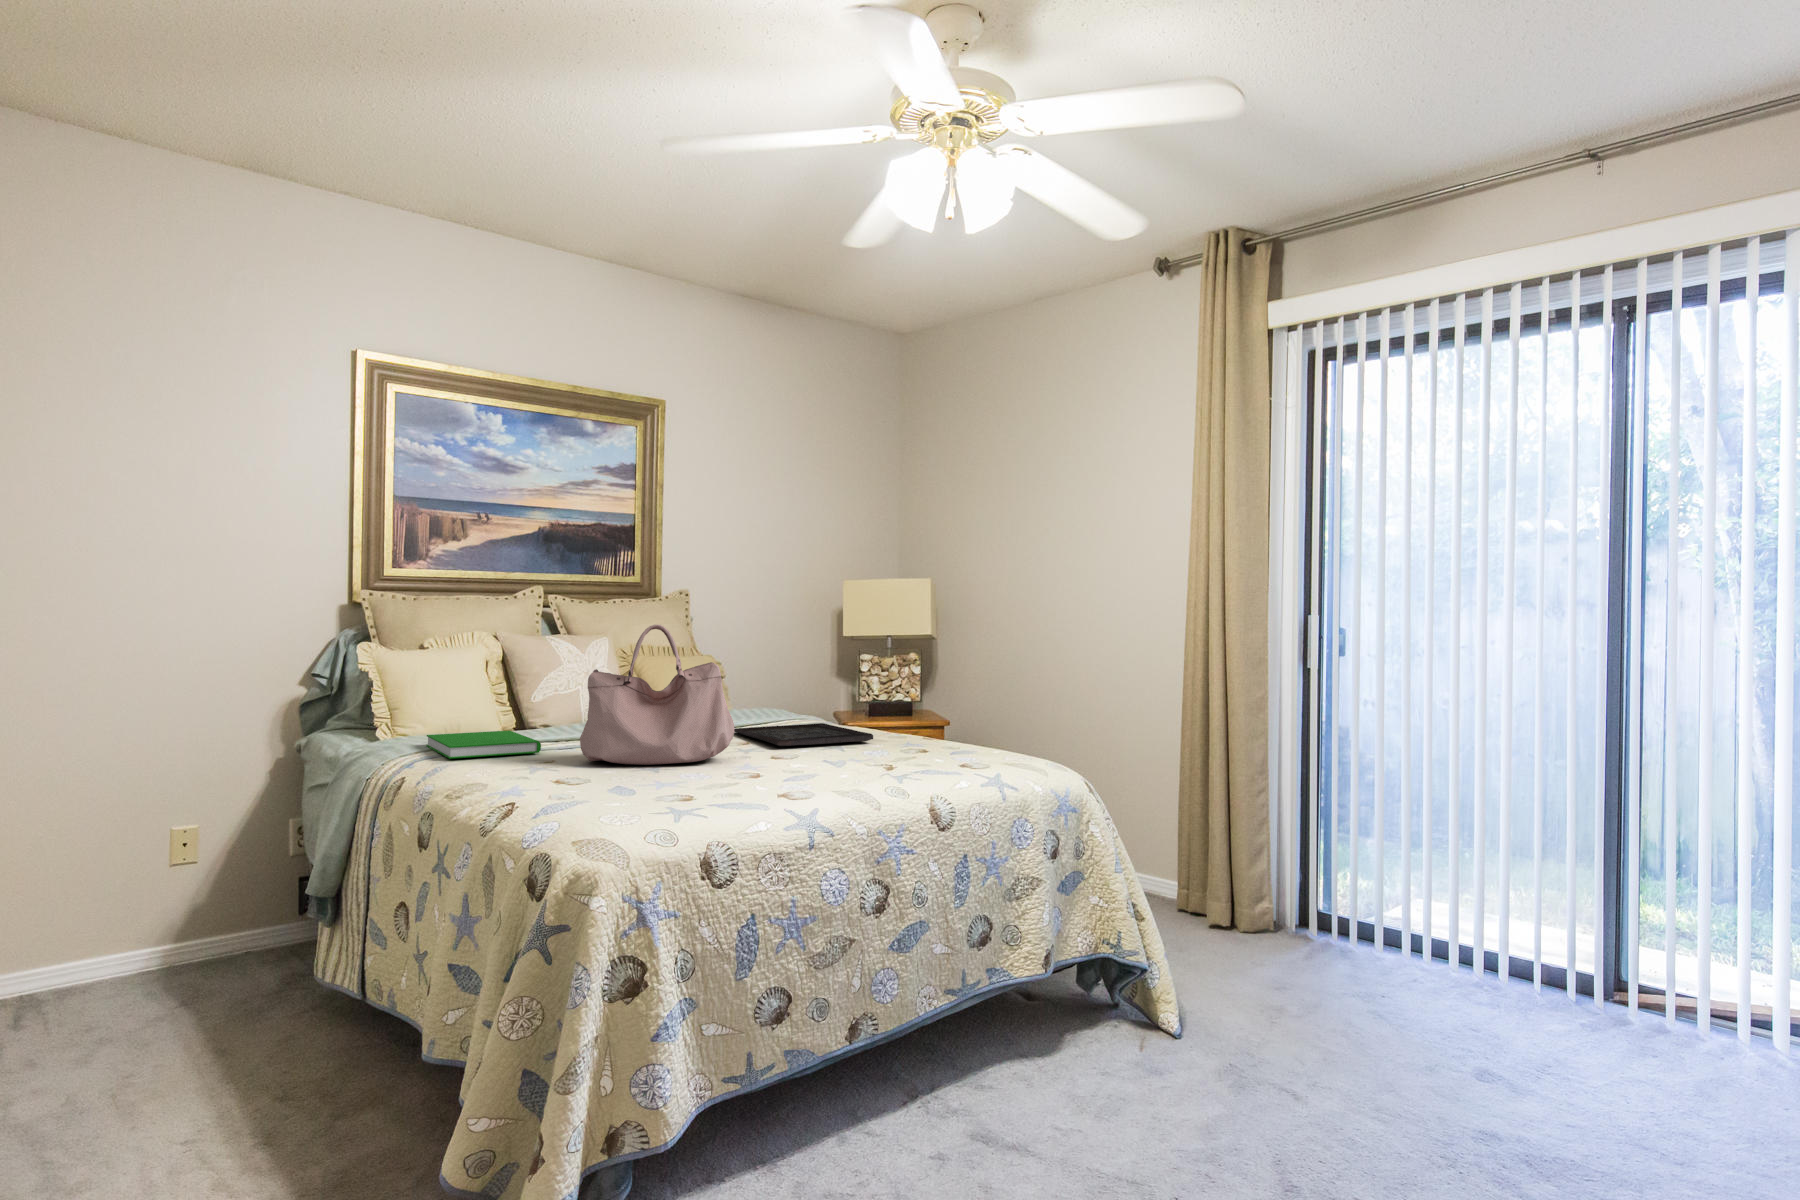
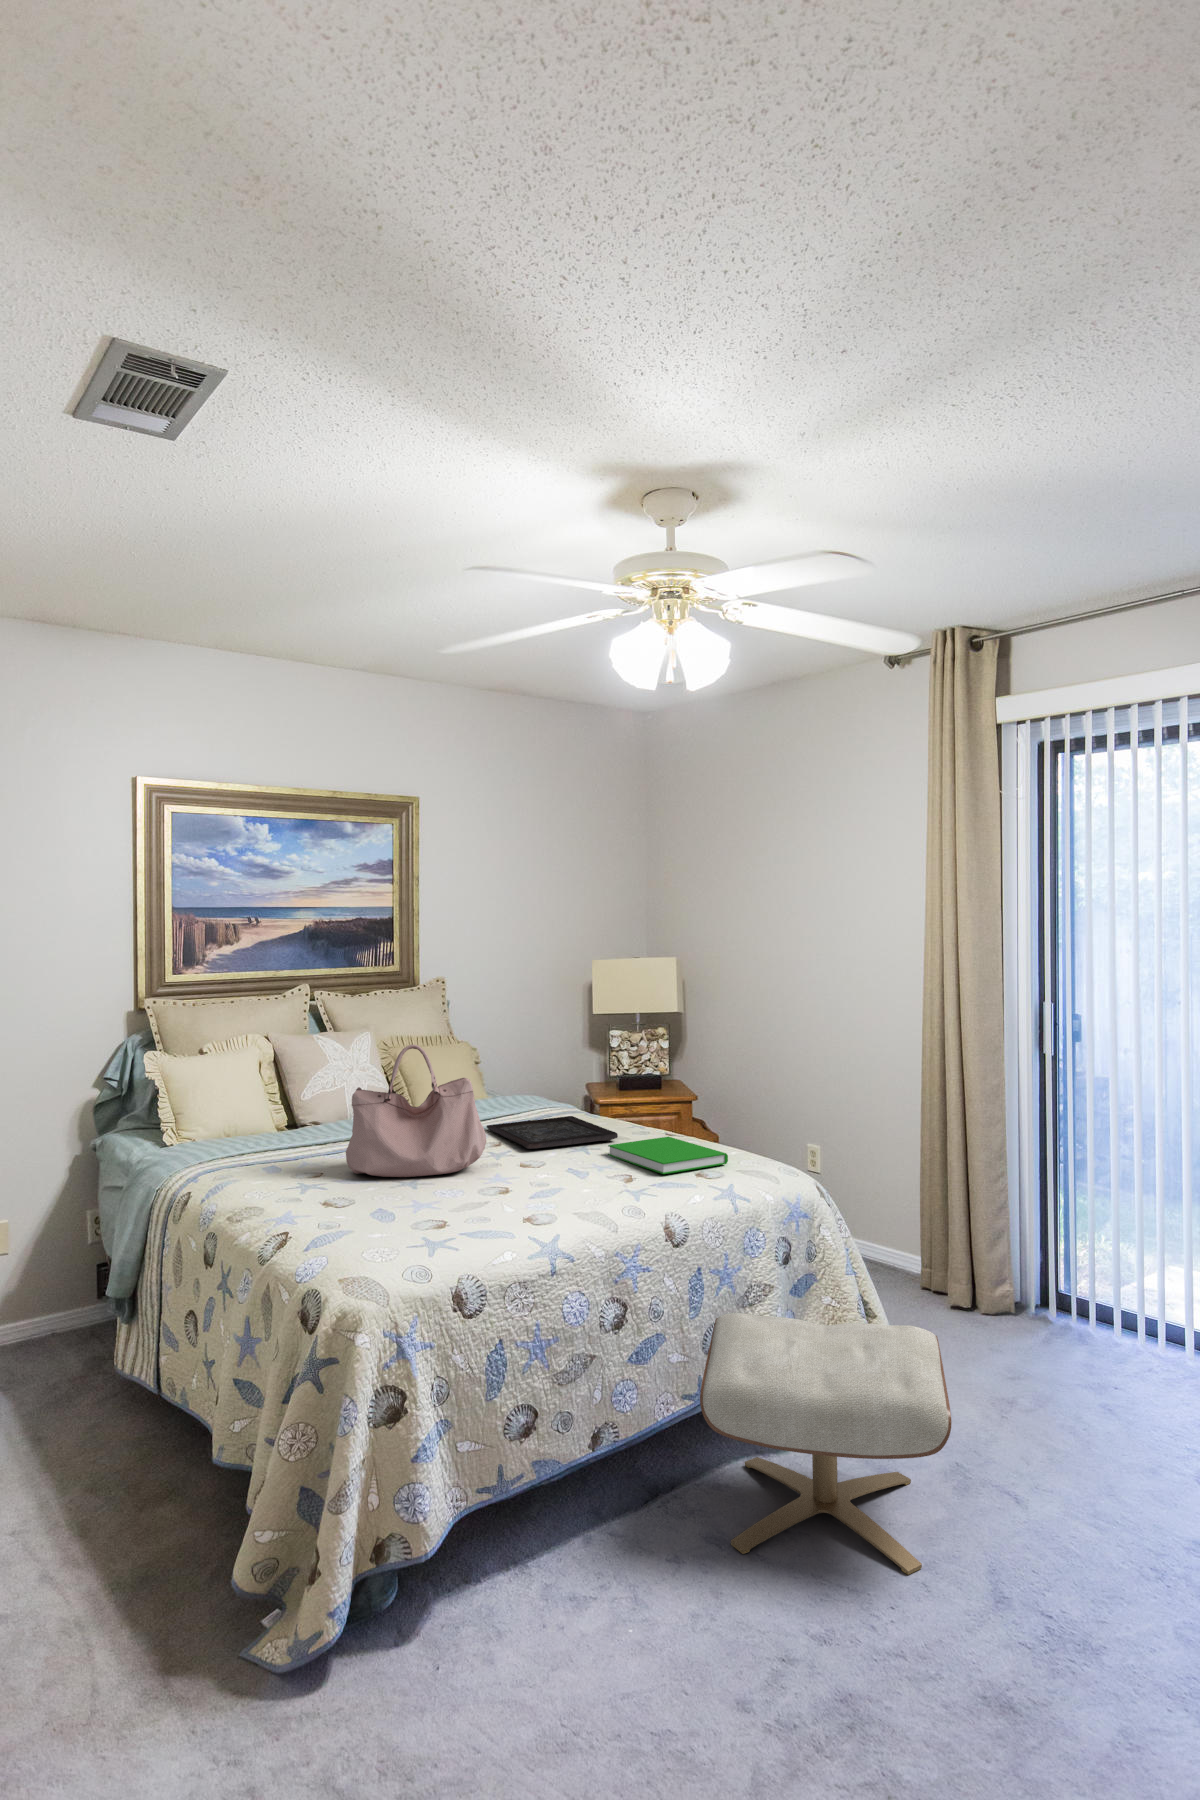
book: present [426,731,541,759] -> present [608,1137,728,1174]
ottoman: none [969,904,1240,1166] -> present [700,1313,951,1575]

